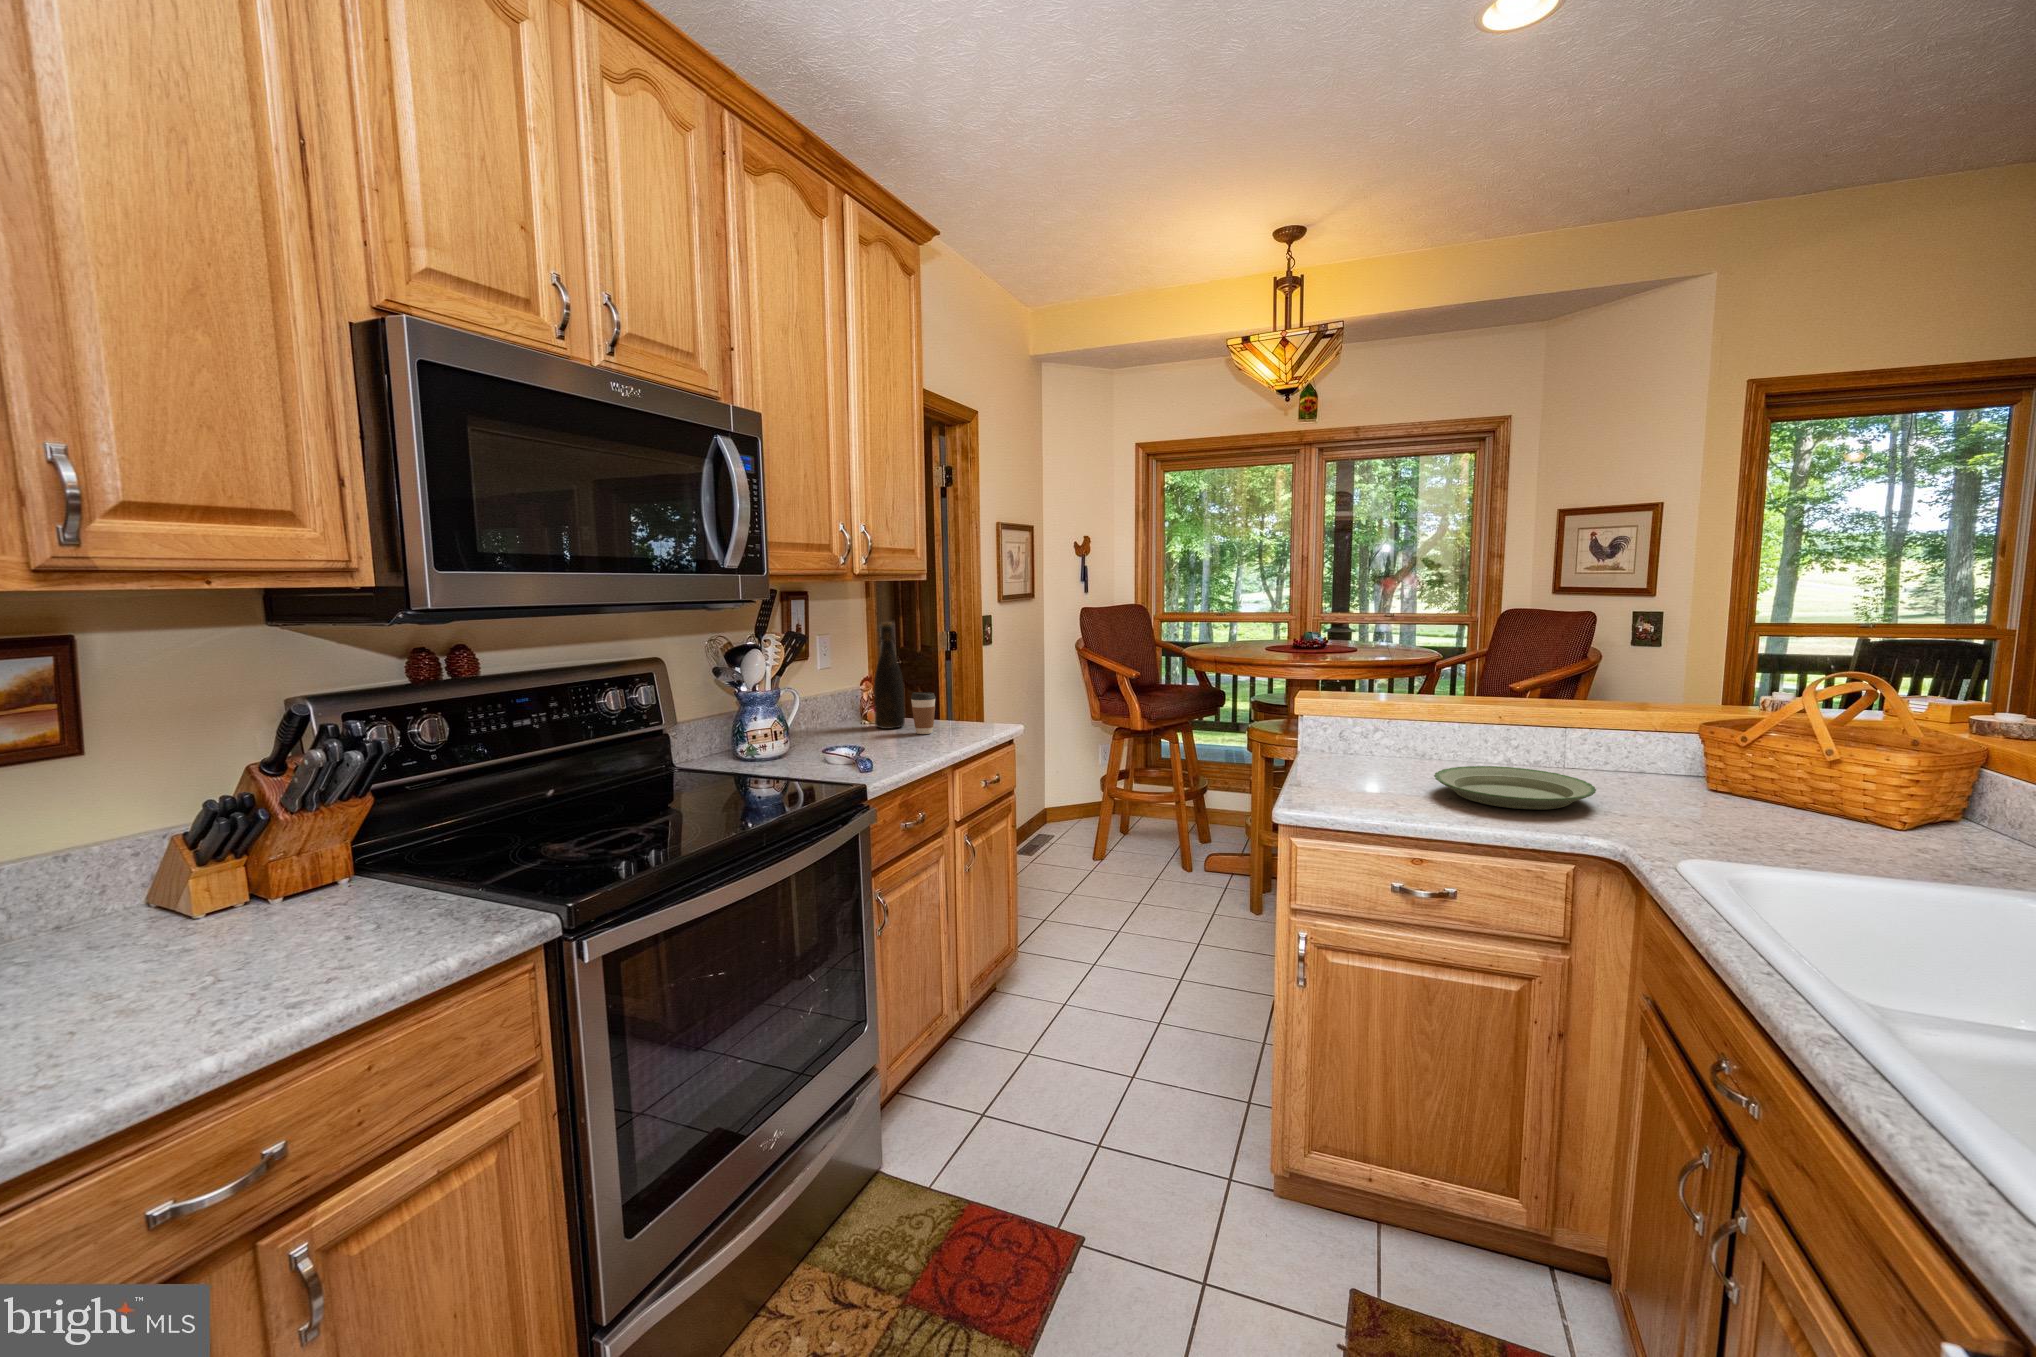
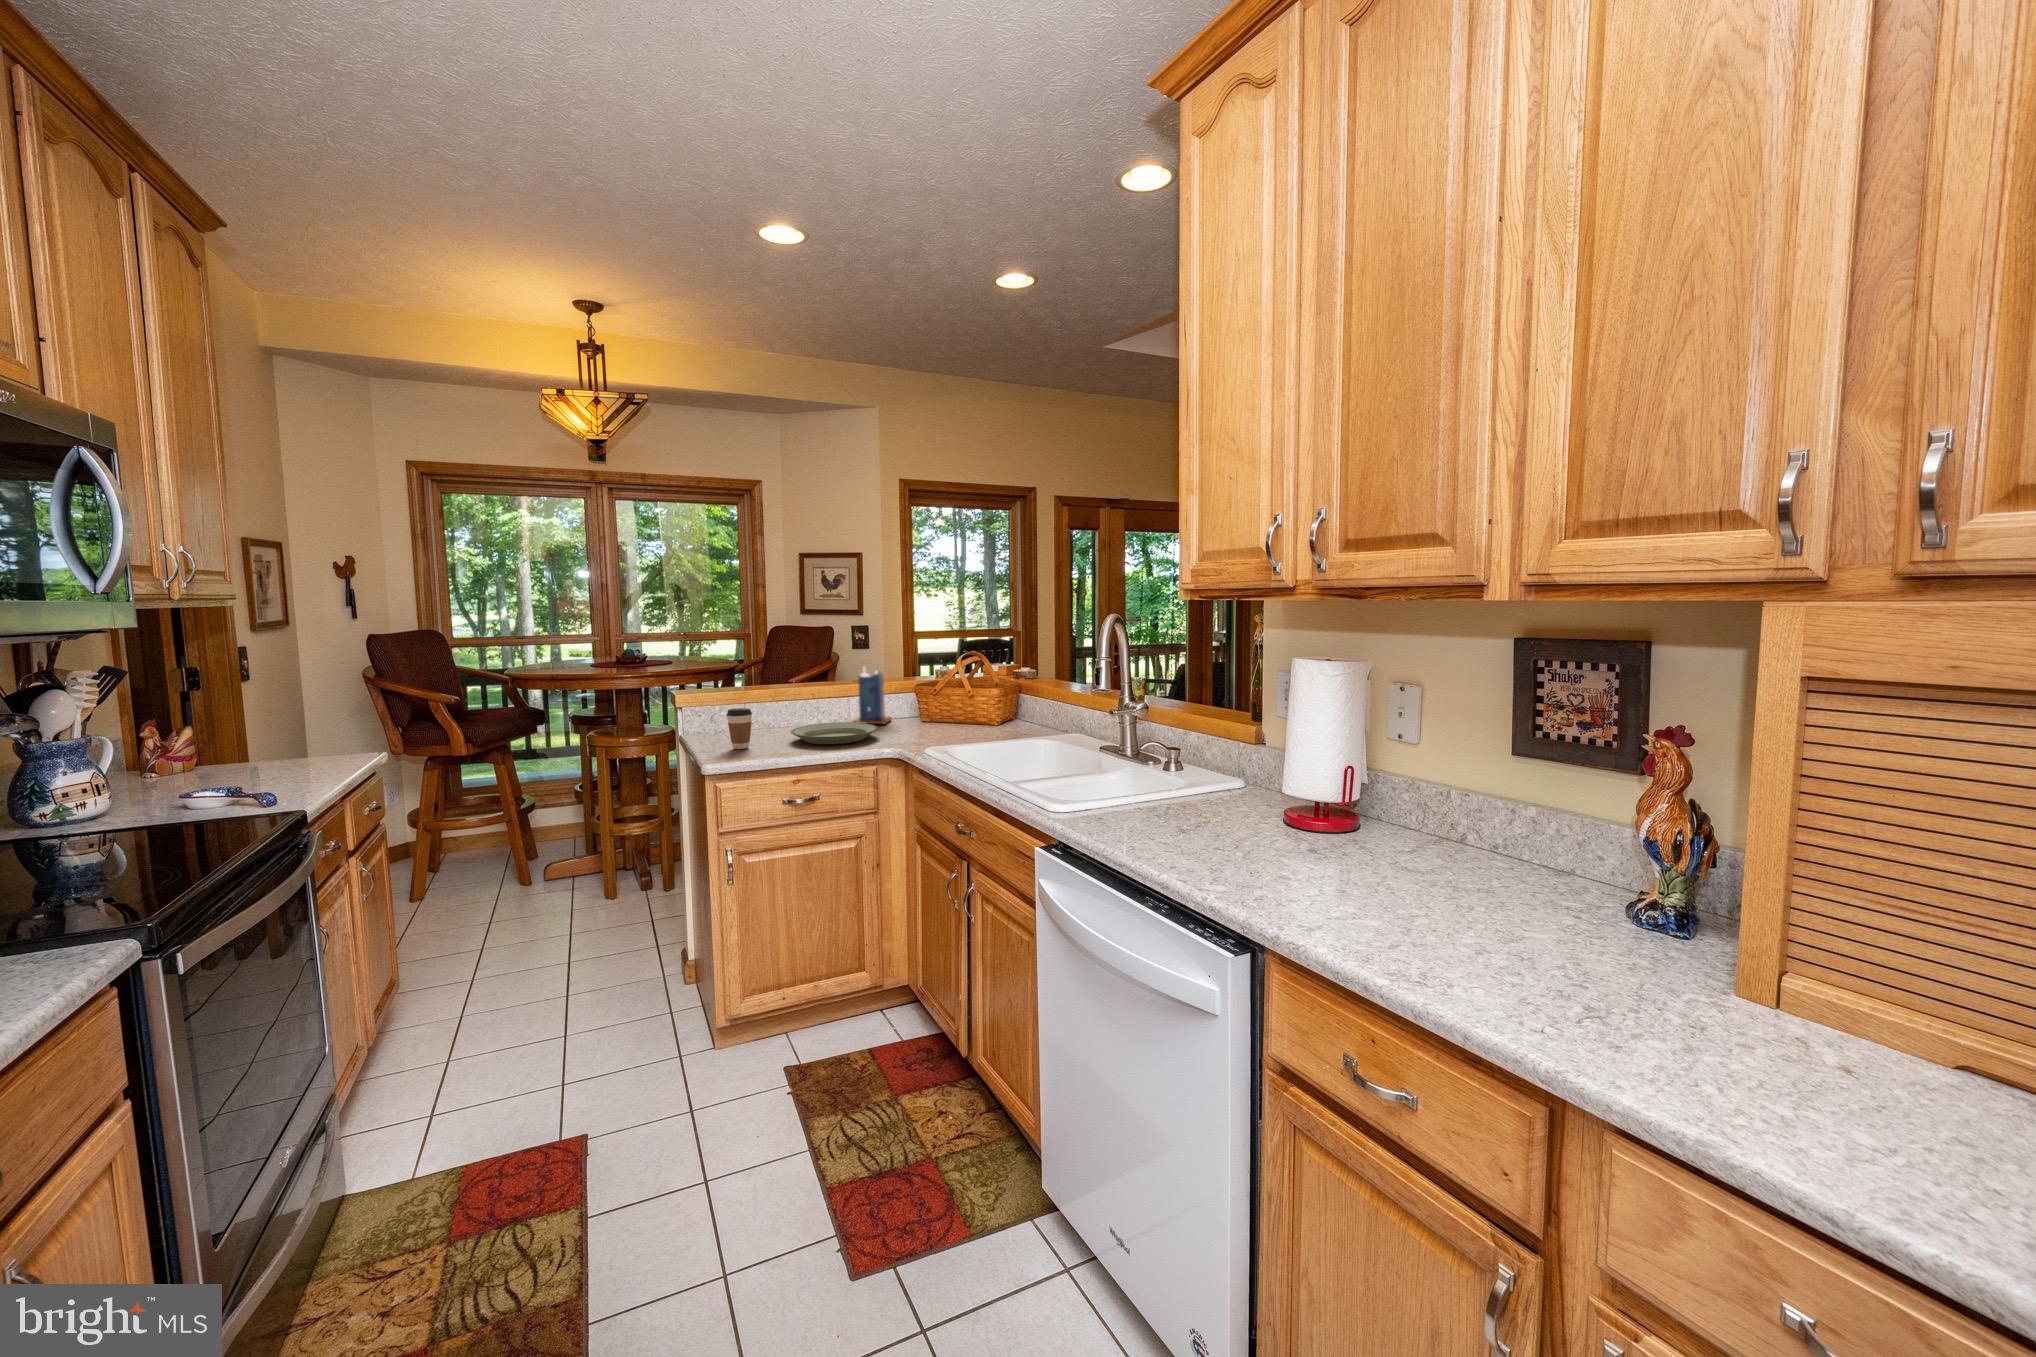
bottle: present [874,622,905,729] -> none [185,656,235,776]
candle: none [1560,681,1643,783] -> present [853,667,892,724]
coffee cup: present [911,692,936,734] -> present [727,708,752,749]

